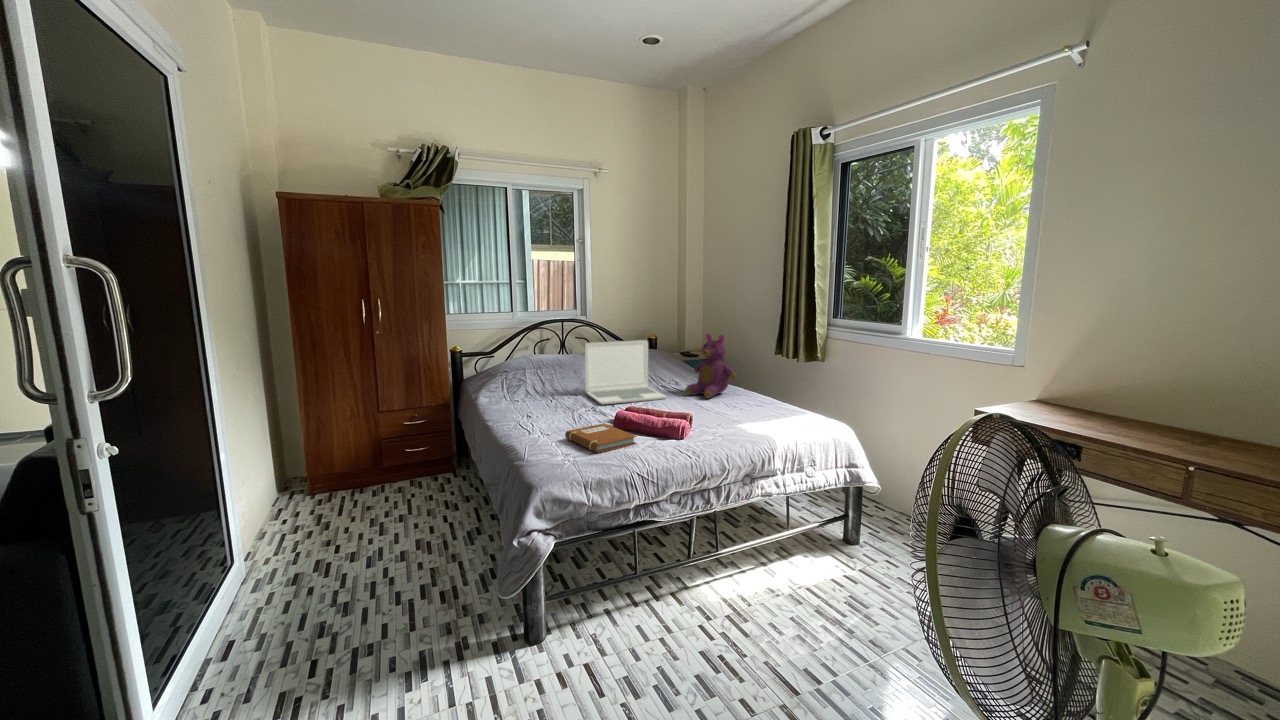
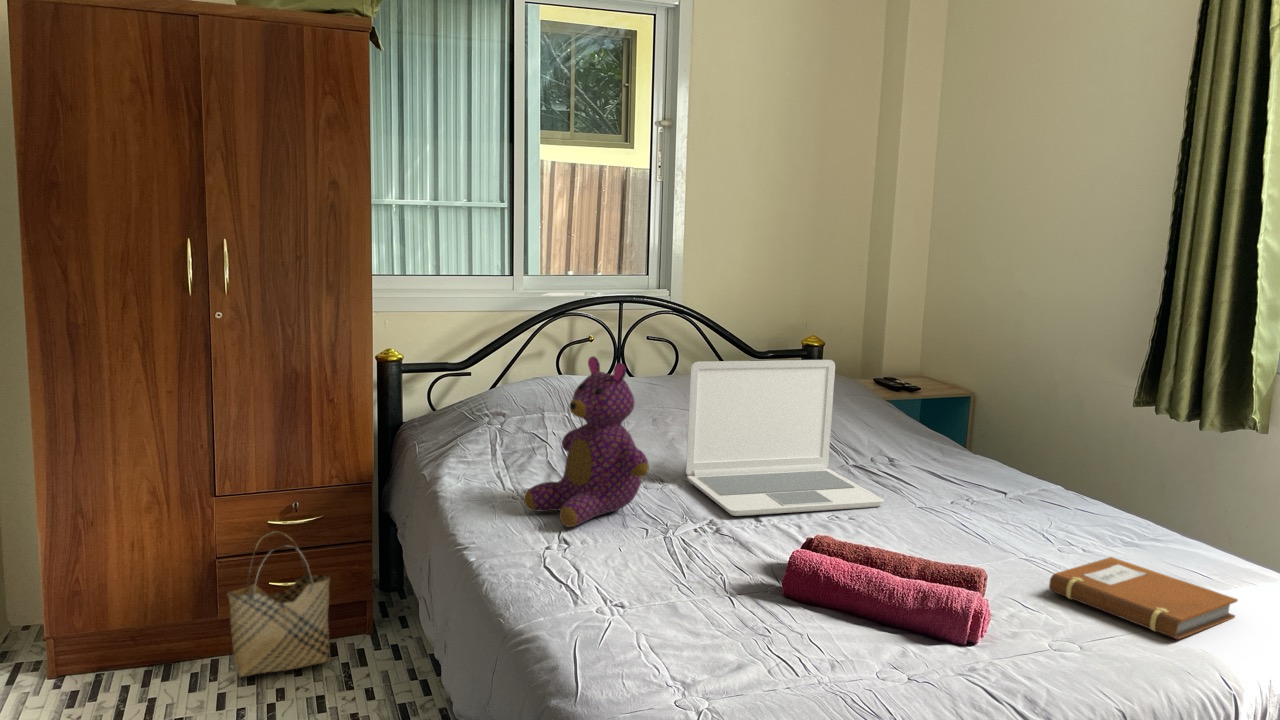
teddy bear: present [685,334,736,398] -> present [524,356,649,527]
notebook: present [565,424,636,453] -> present [1049,557,1237,639]
woven basket: none [387,427,435,490] -> present [227,531,330,677]

